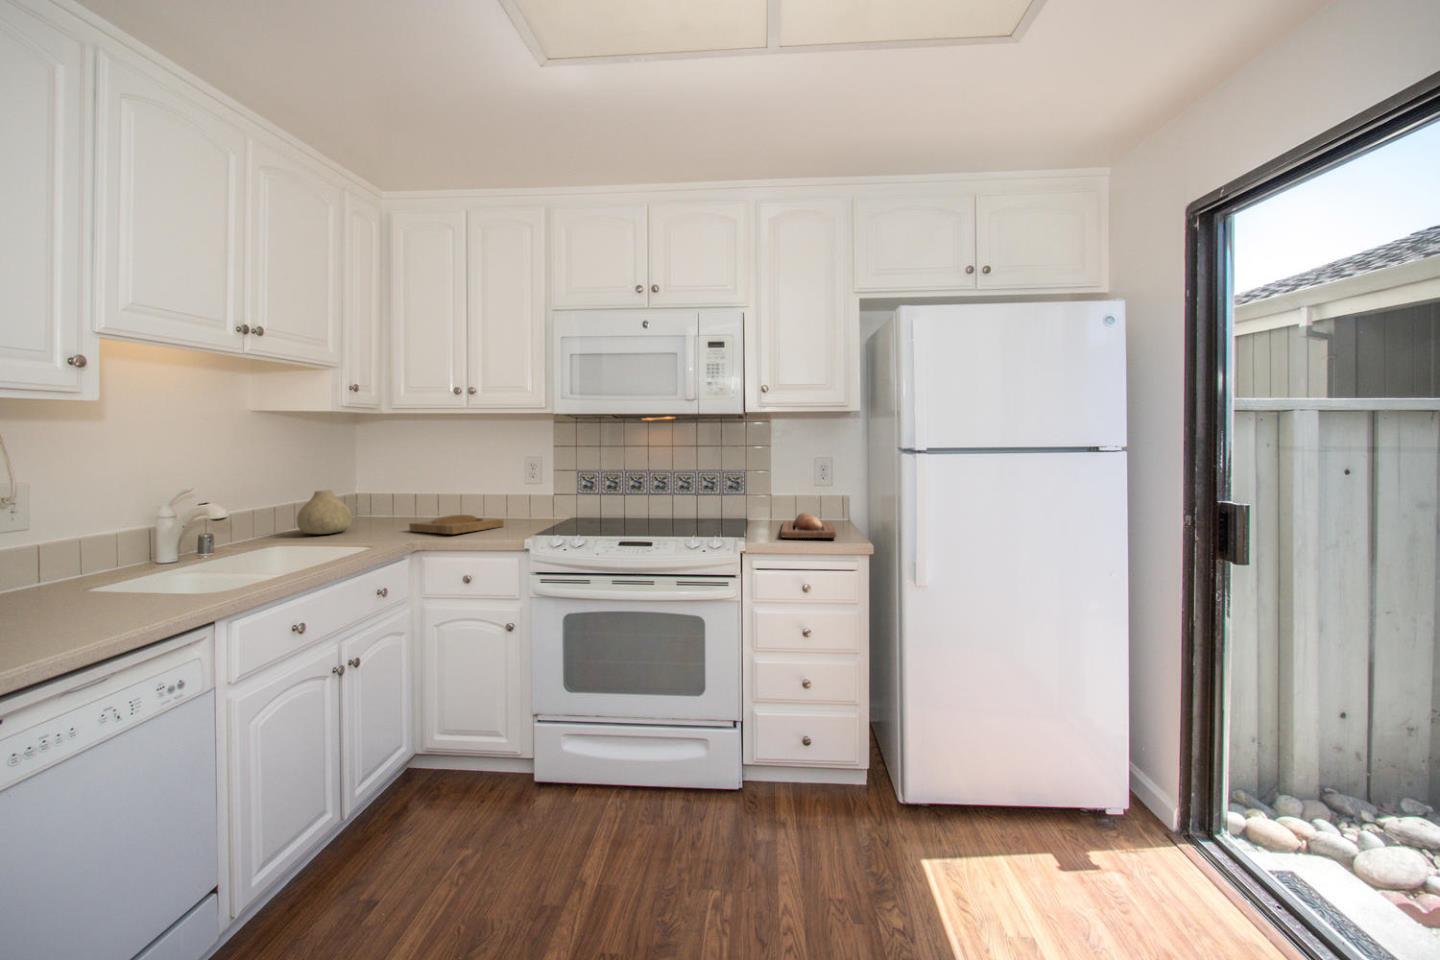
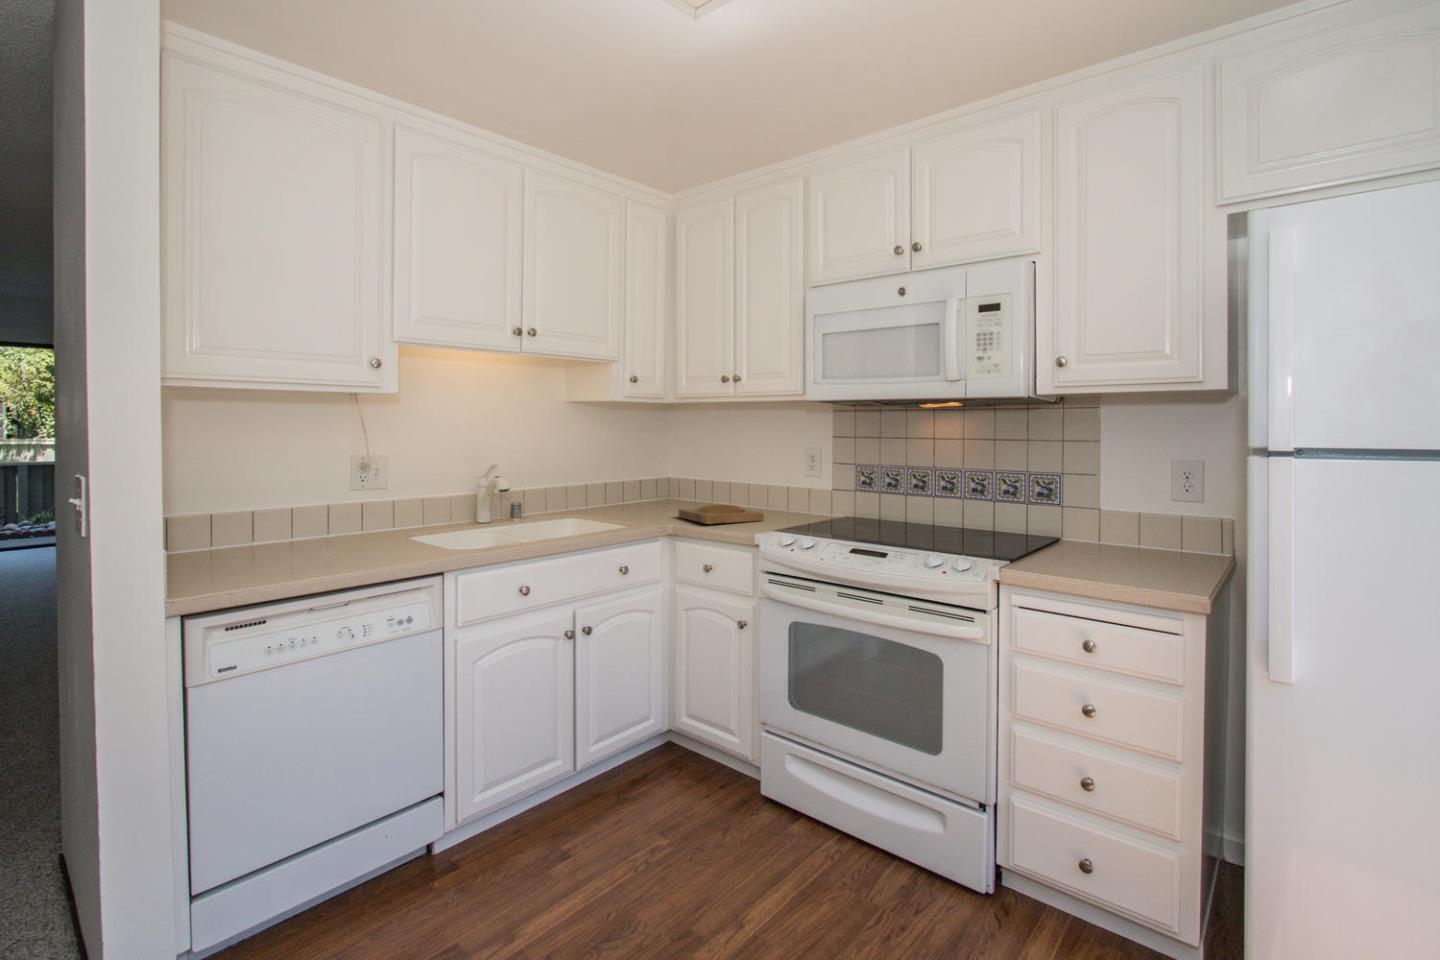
vase: present [297,490,352,534] -> none [594,473,637,513]
bread loaf: present [781,513,836,538] -> none [1059,537,1176,577]

